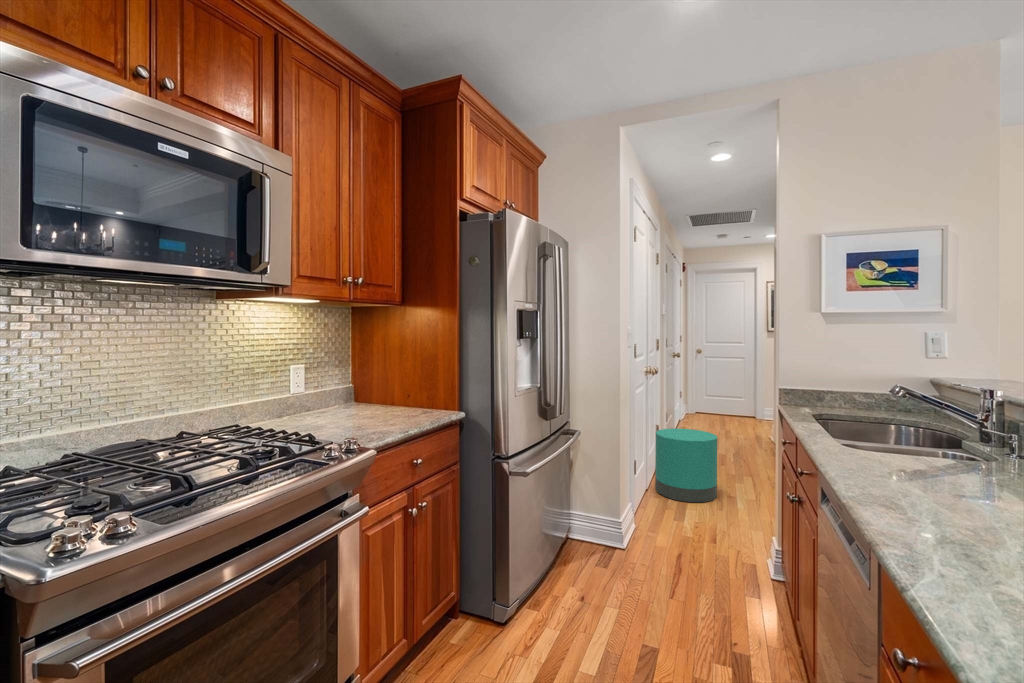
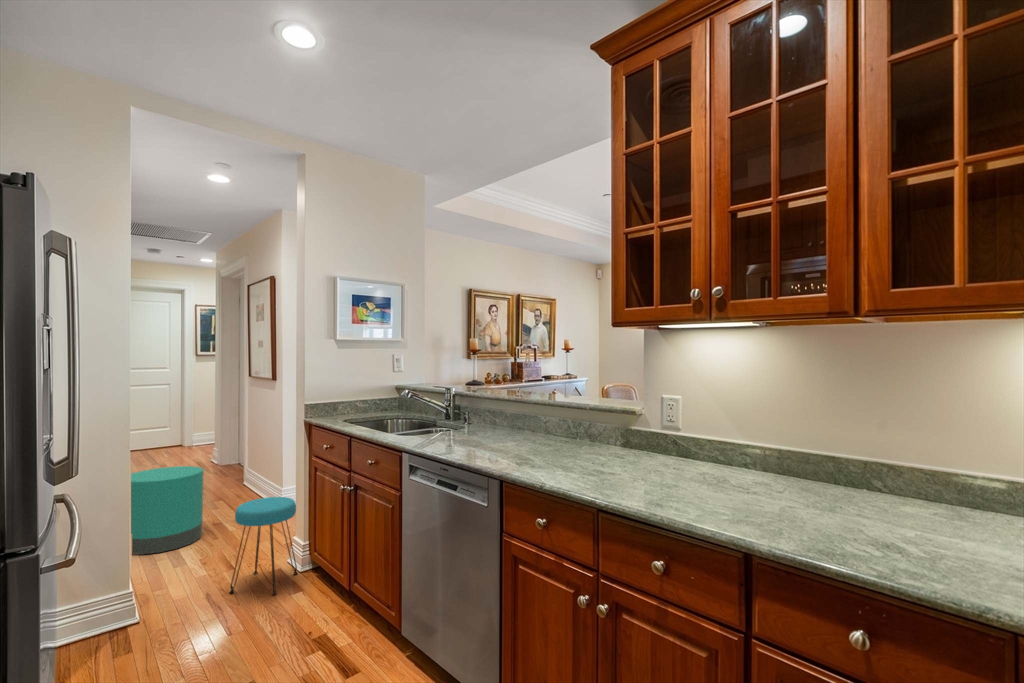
stool: none [697,479,770,583] -> present [230,497,297,594]

